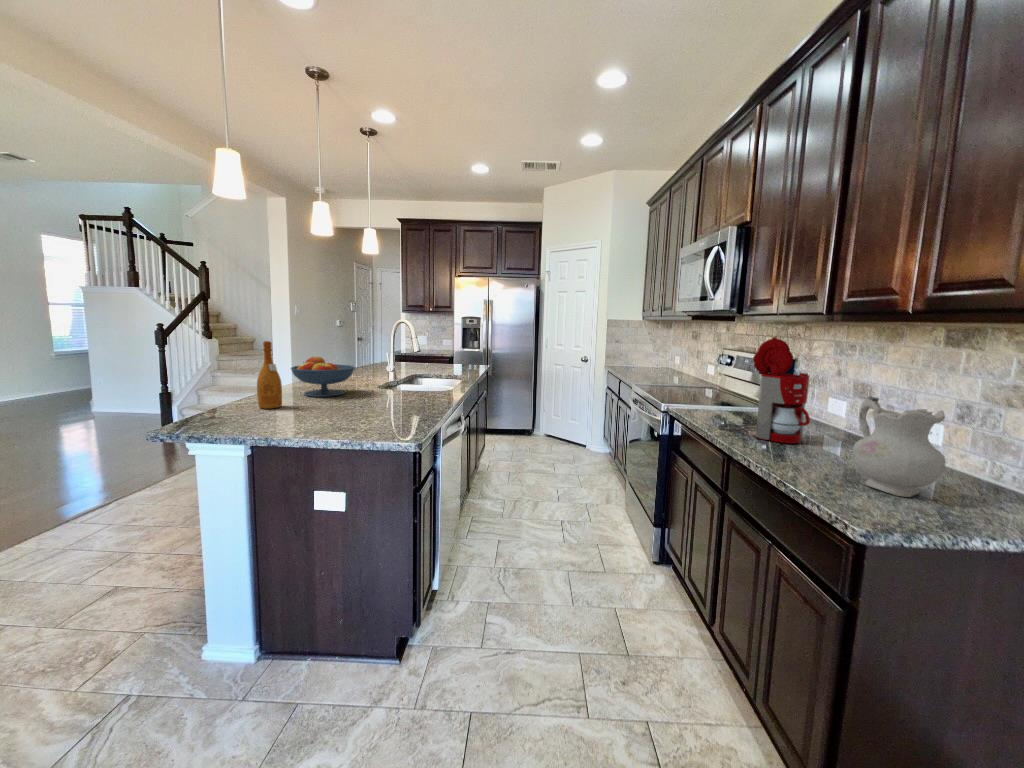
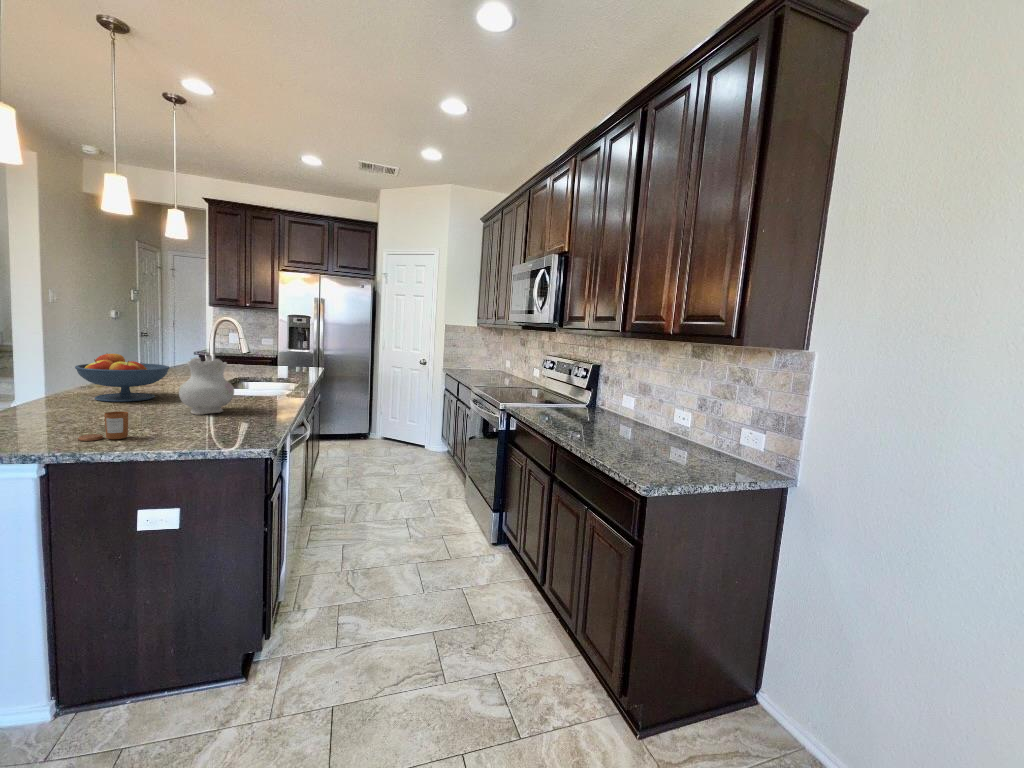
coffee maker: present [719,337,810,443] -> none [547,348,611,430]
wine bottle: present [257,341,282,409] -> none [30,333,70,417]
ceramic pitcher: present [853,396,946,497] -> present [179,353,234,415]
candle: none [277,406,311,430] -> present [78,411,128,441]

